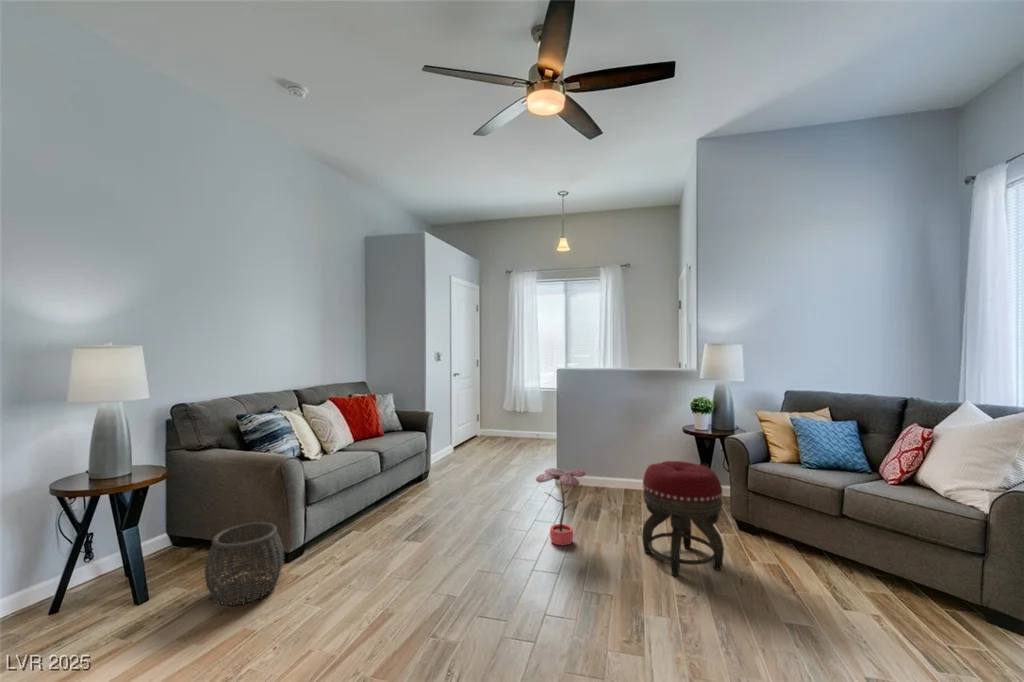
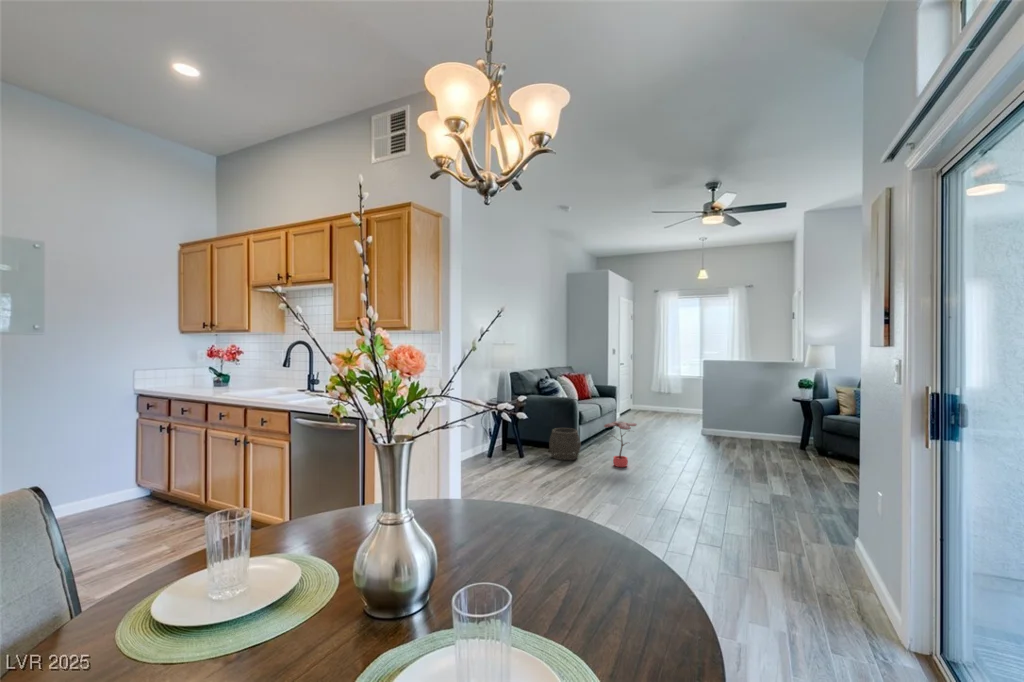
footstool: present [642,461,724,576] -> none [765,411,815,468]
potted plant: present [536,468,585,545] -> present [604,421,637,467]

